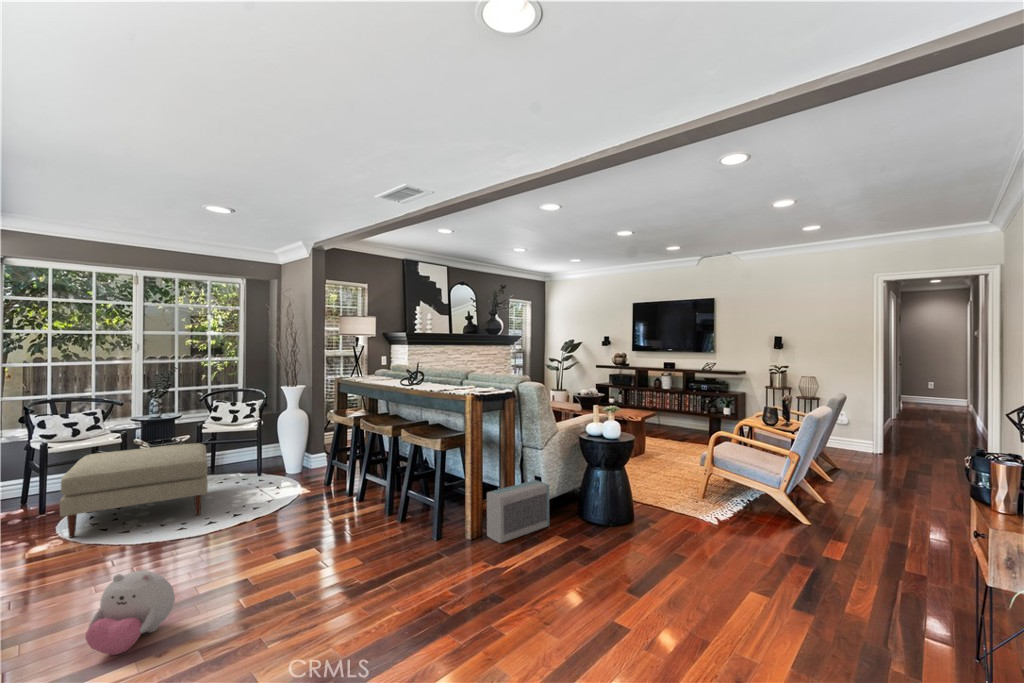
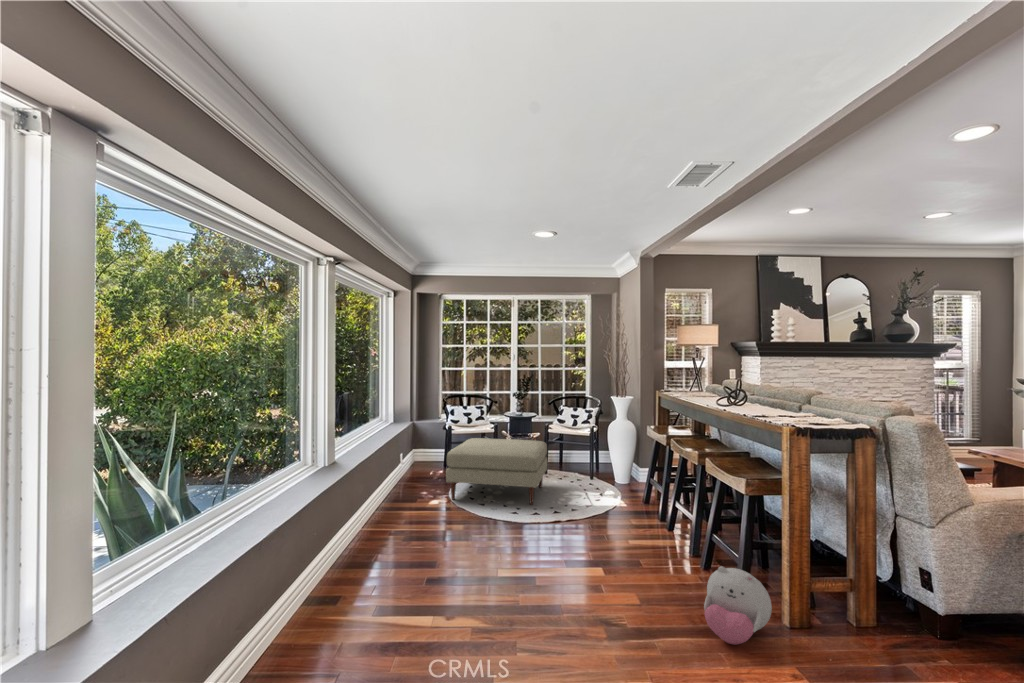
air purifier: present [487,480,549,543] -> none [816,568,943,657]
plush toy: present [86,570,175,655] -> present [704,566,772,644]

